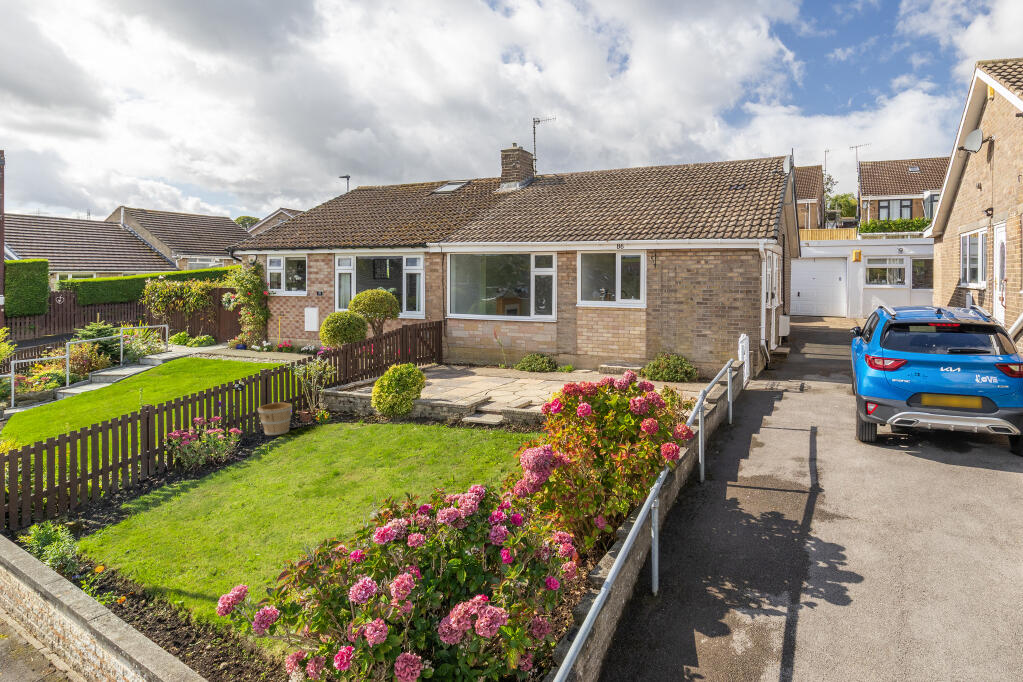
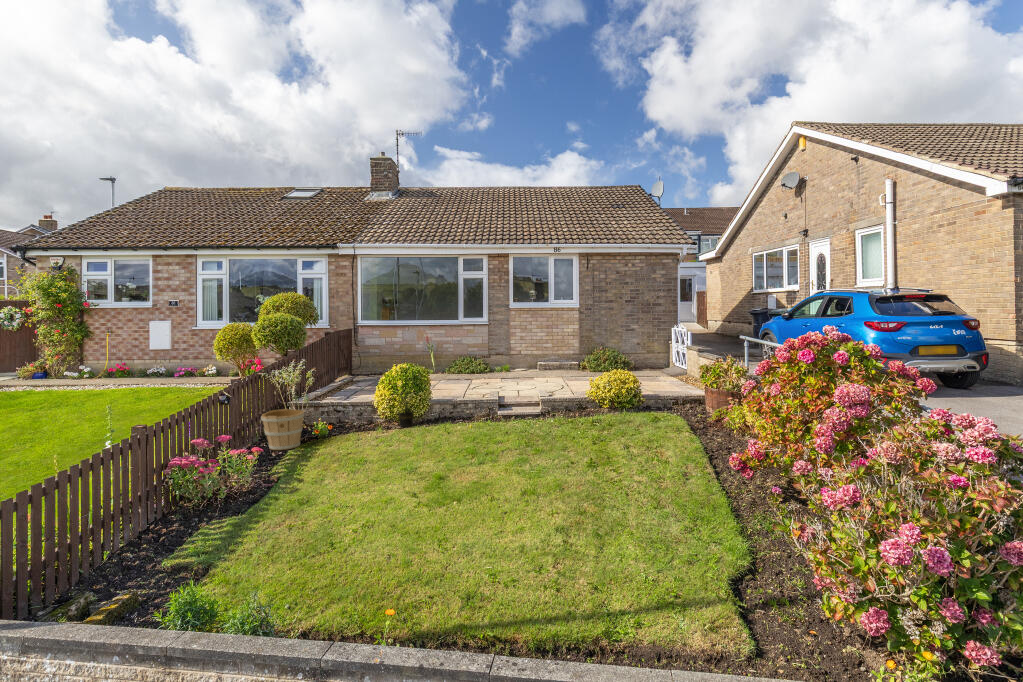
potted plant: none [363,387,383,426] -> present [398,389,414,427]

